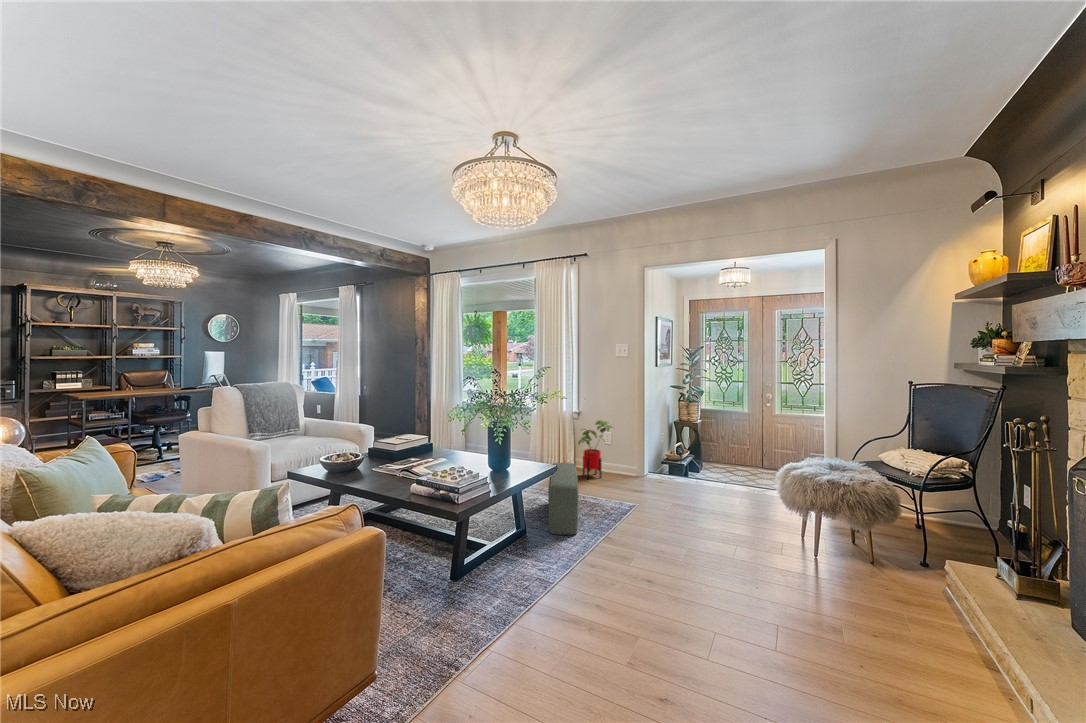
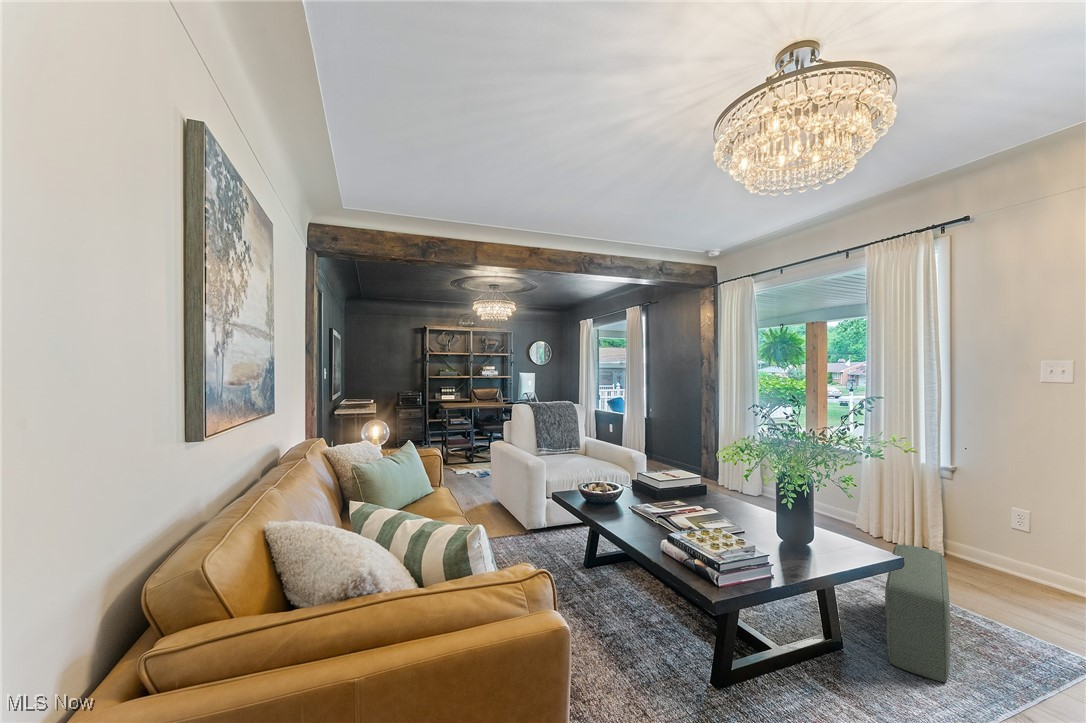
house plant: present [578,420,613,478] -> none [951,484,1034,583]

